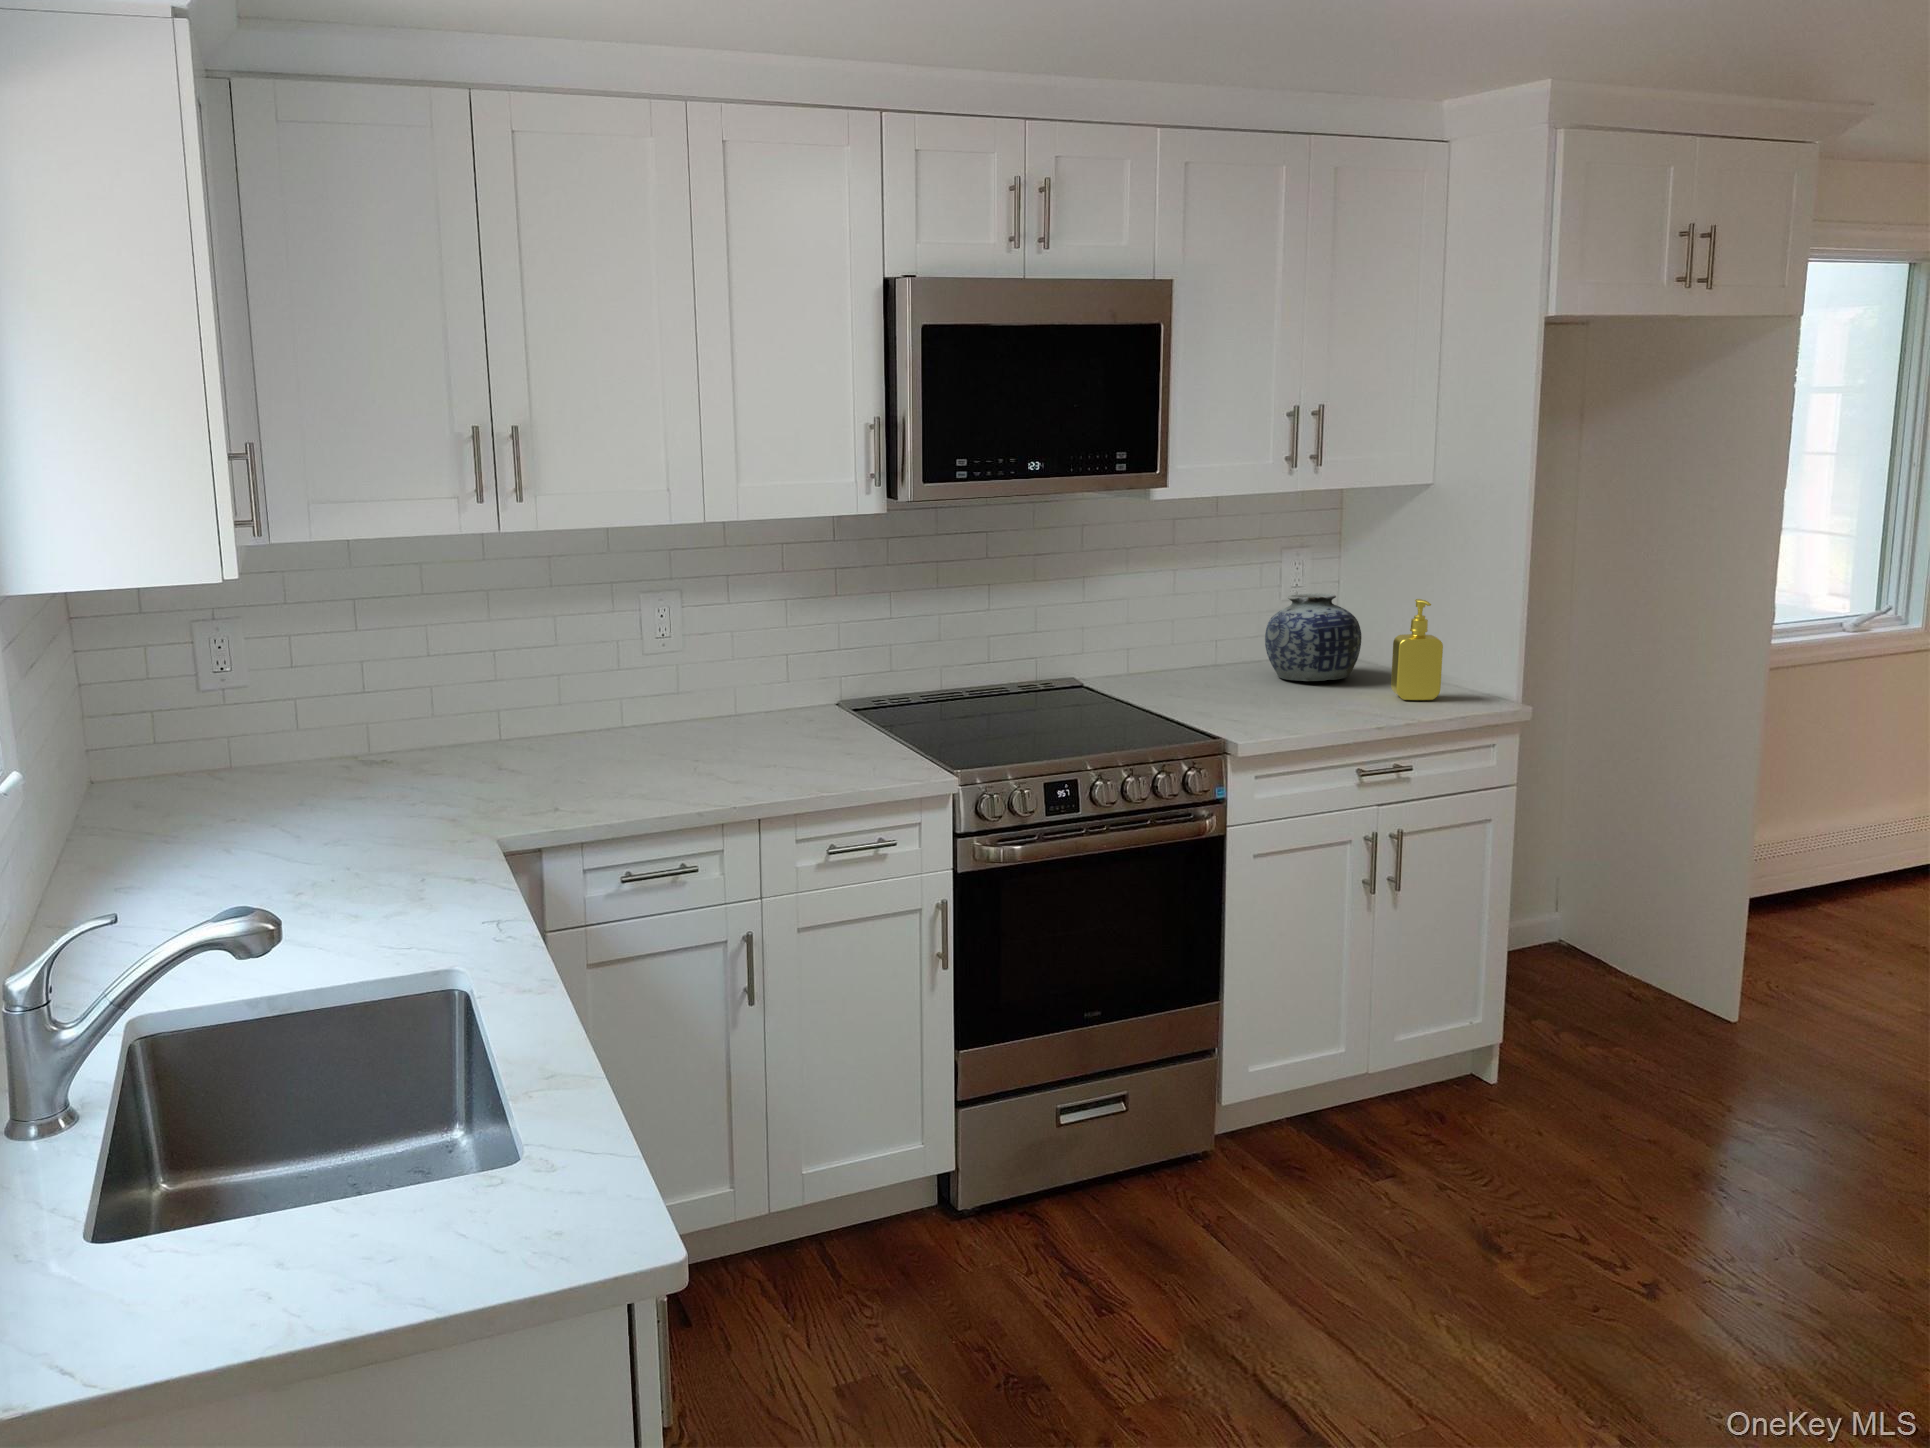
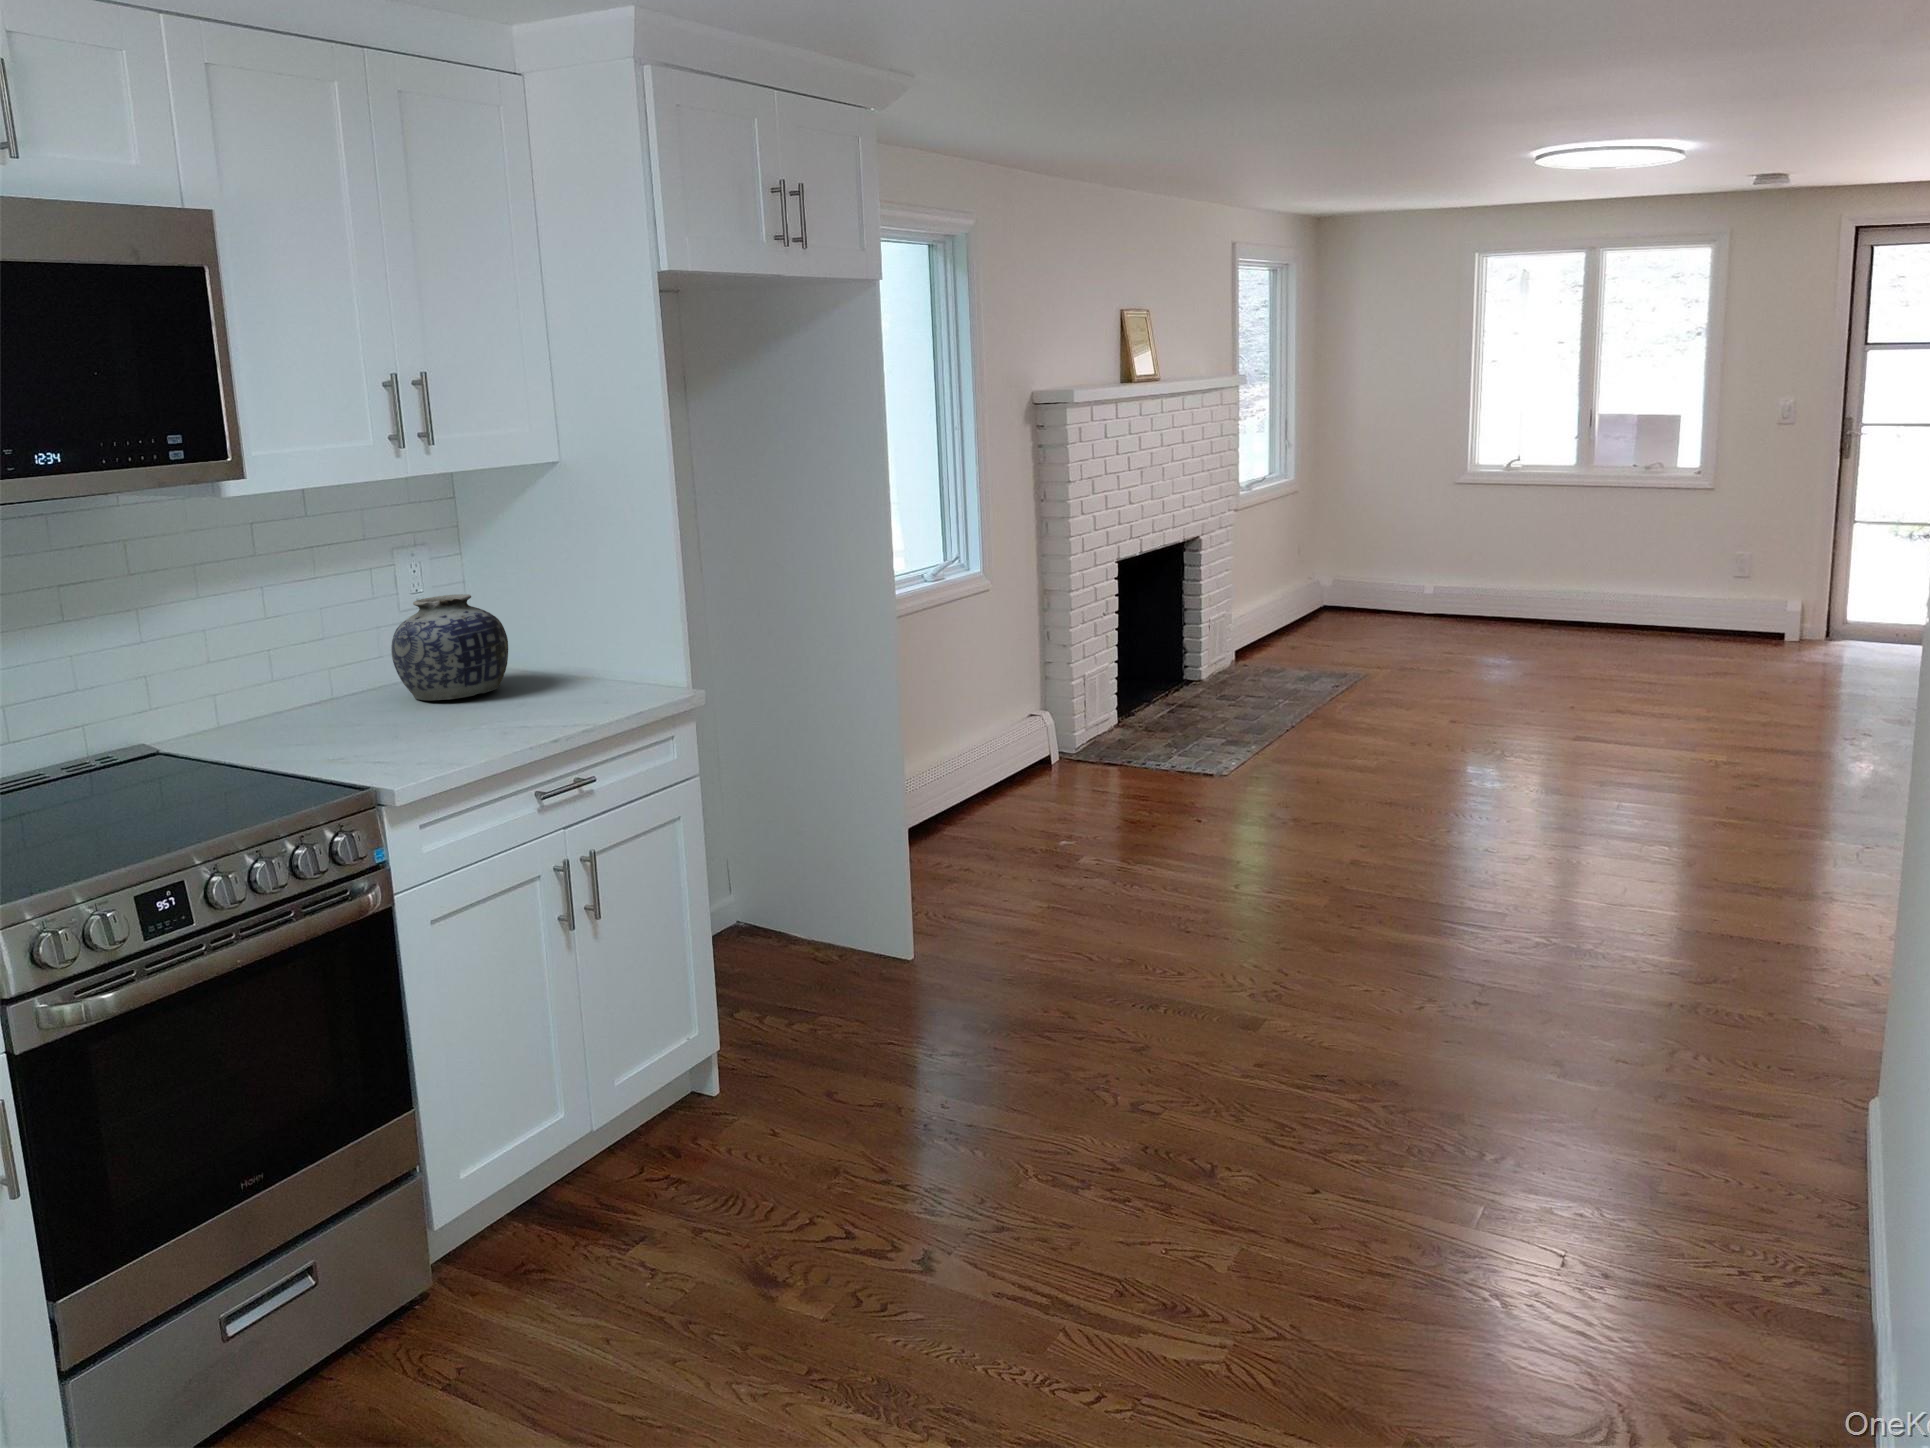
soap dispenser: present [1391,599,1443,700] -> none [549,590,609,705]

